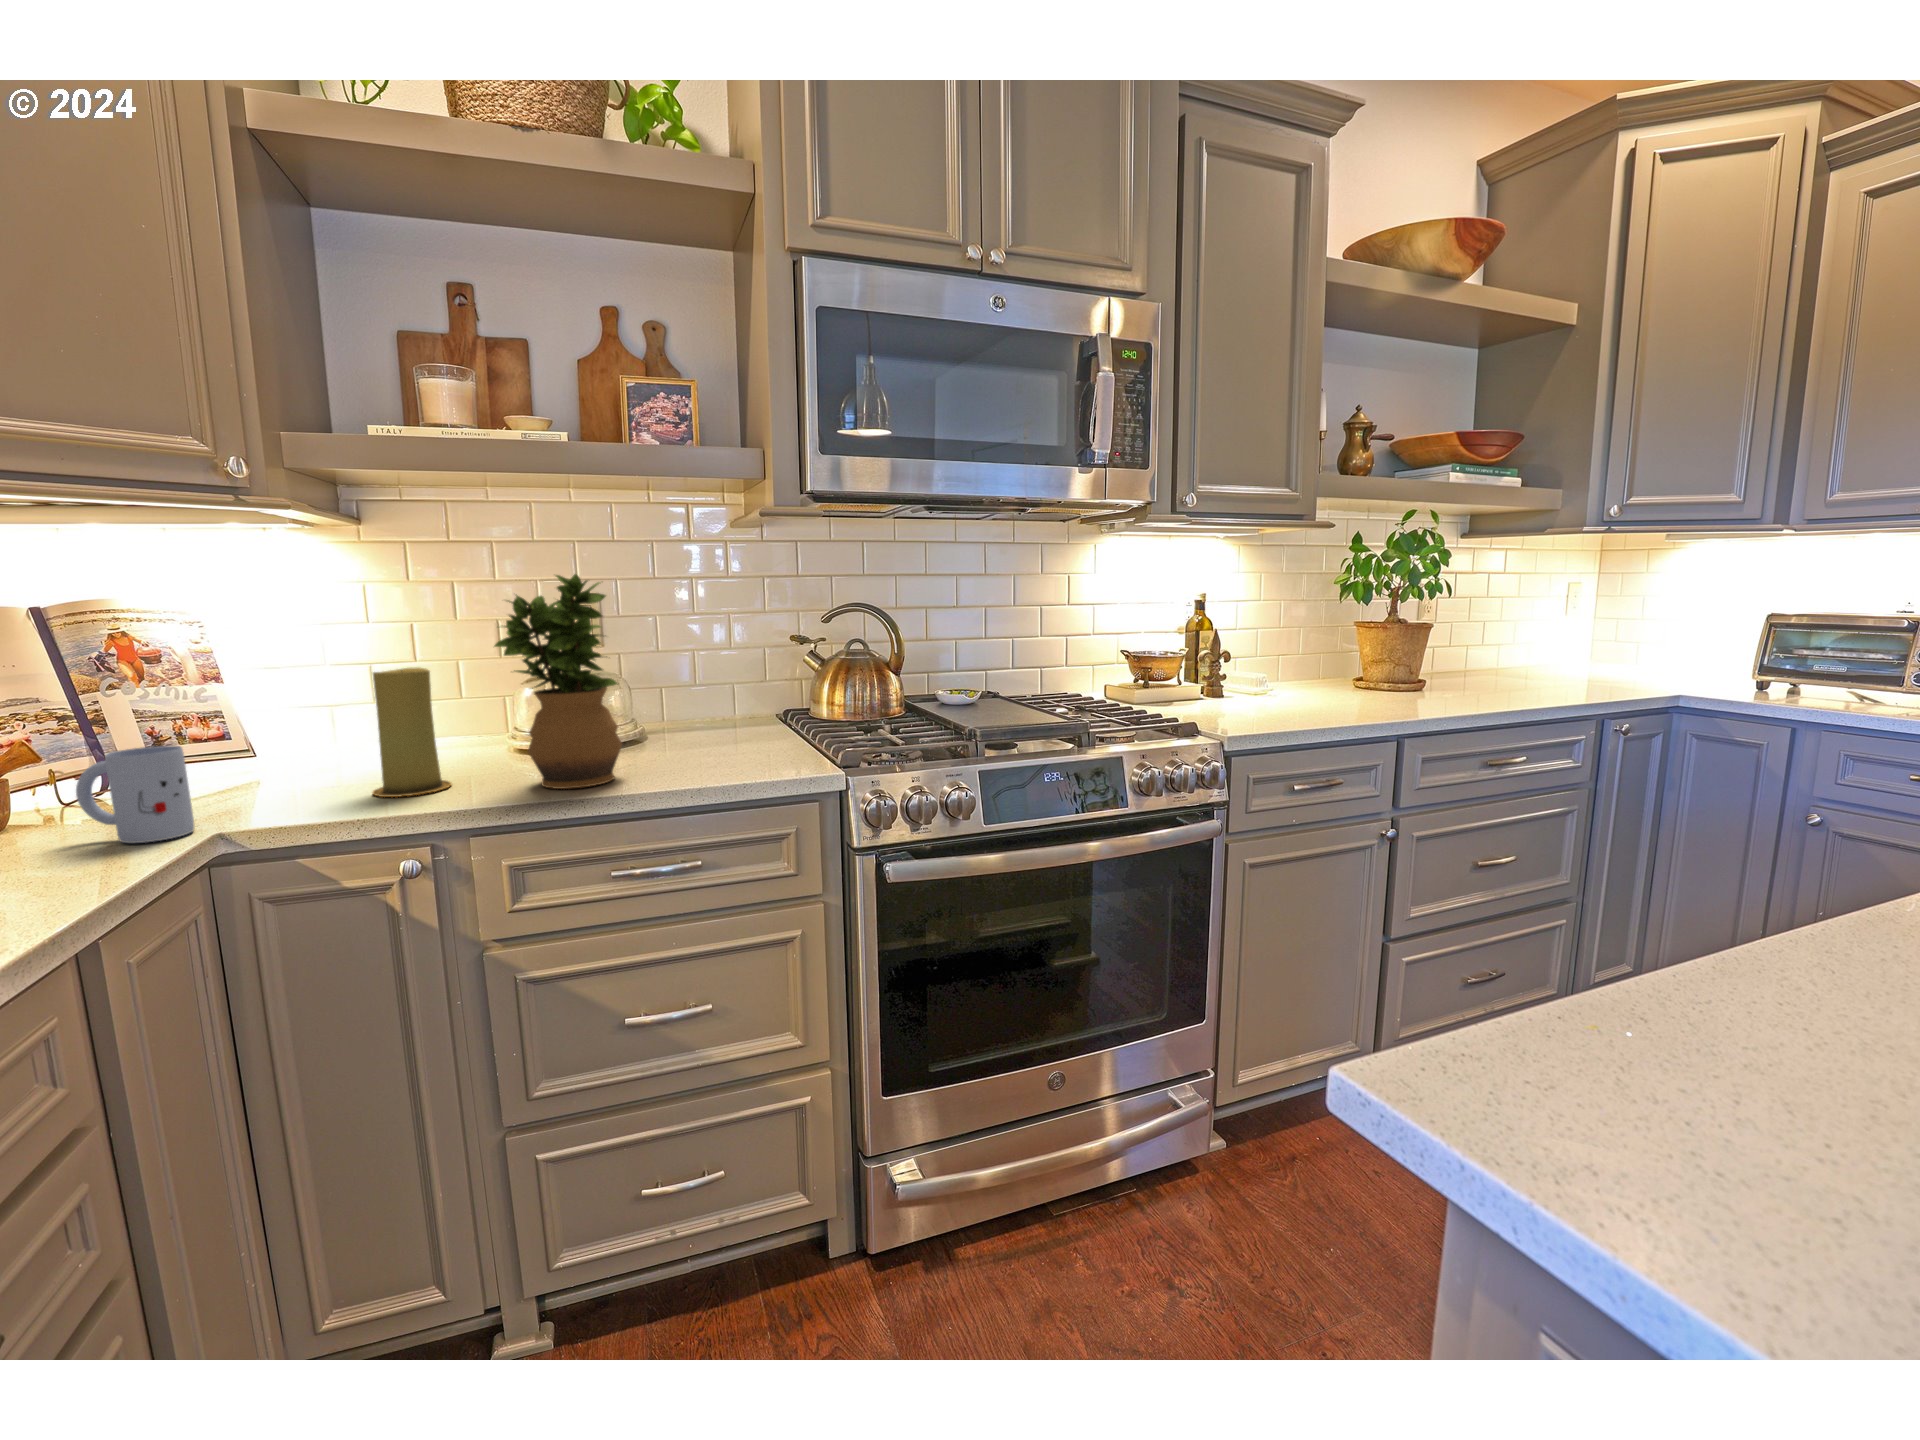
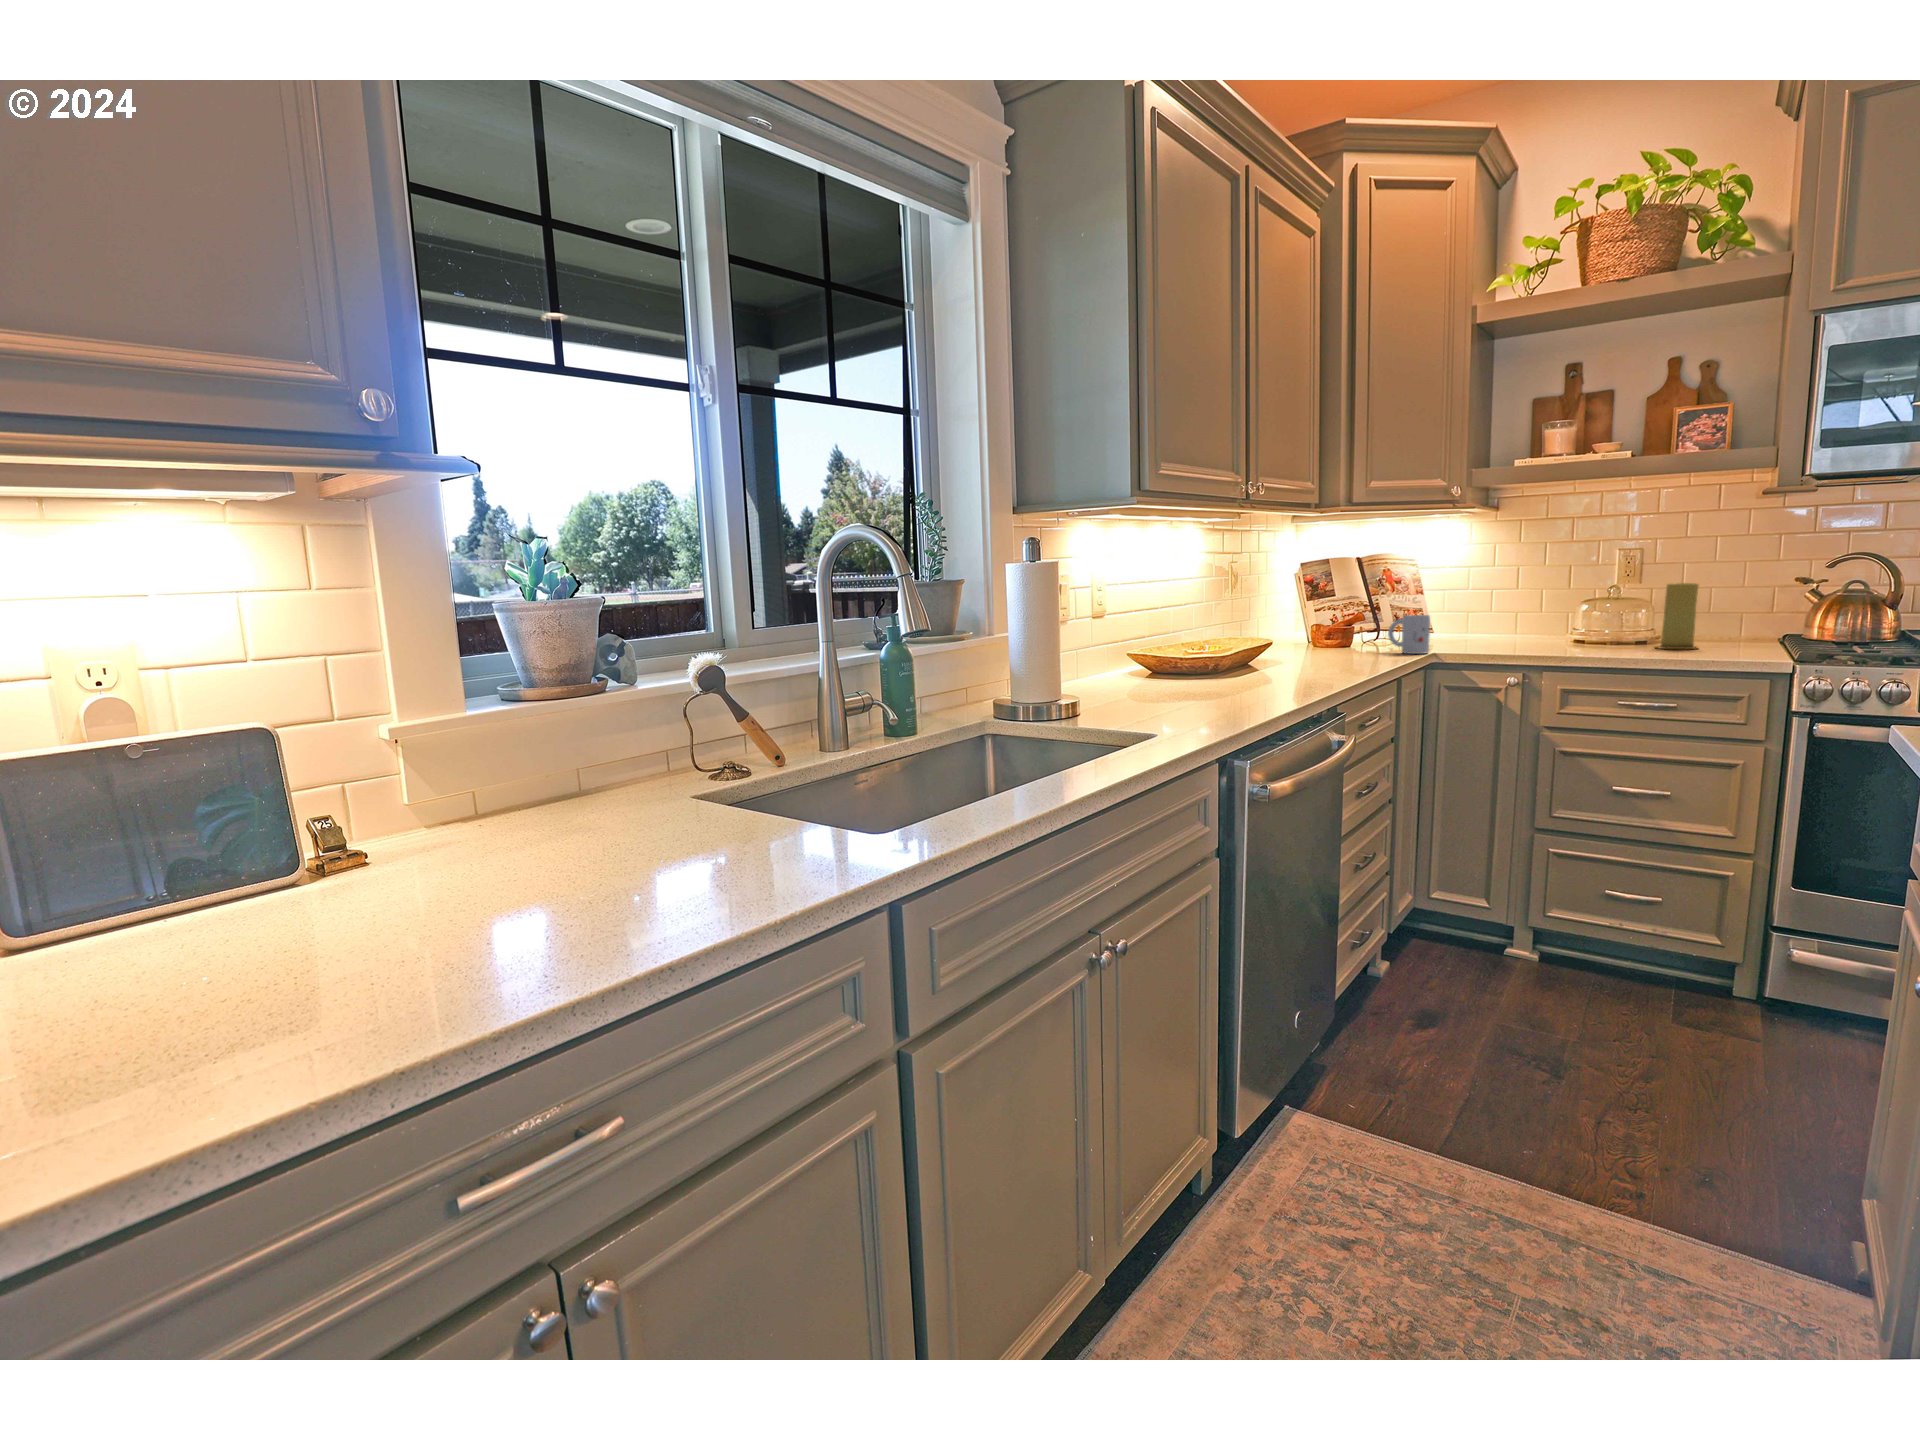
potted plant: present [494,574,622,789] -> none [1576,535,1649,654]
candle: present [372,667,452,797] -> present [1656,583,1699,649]

